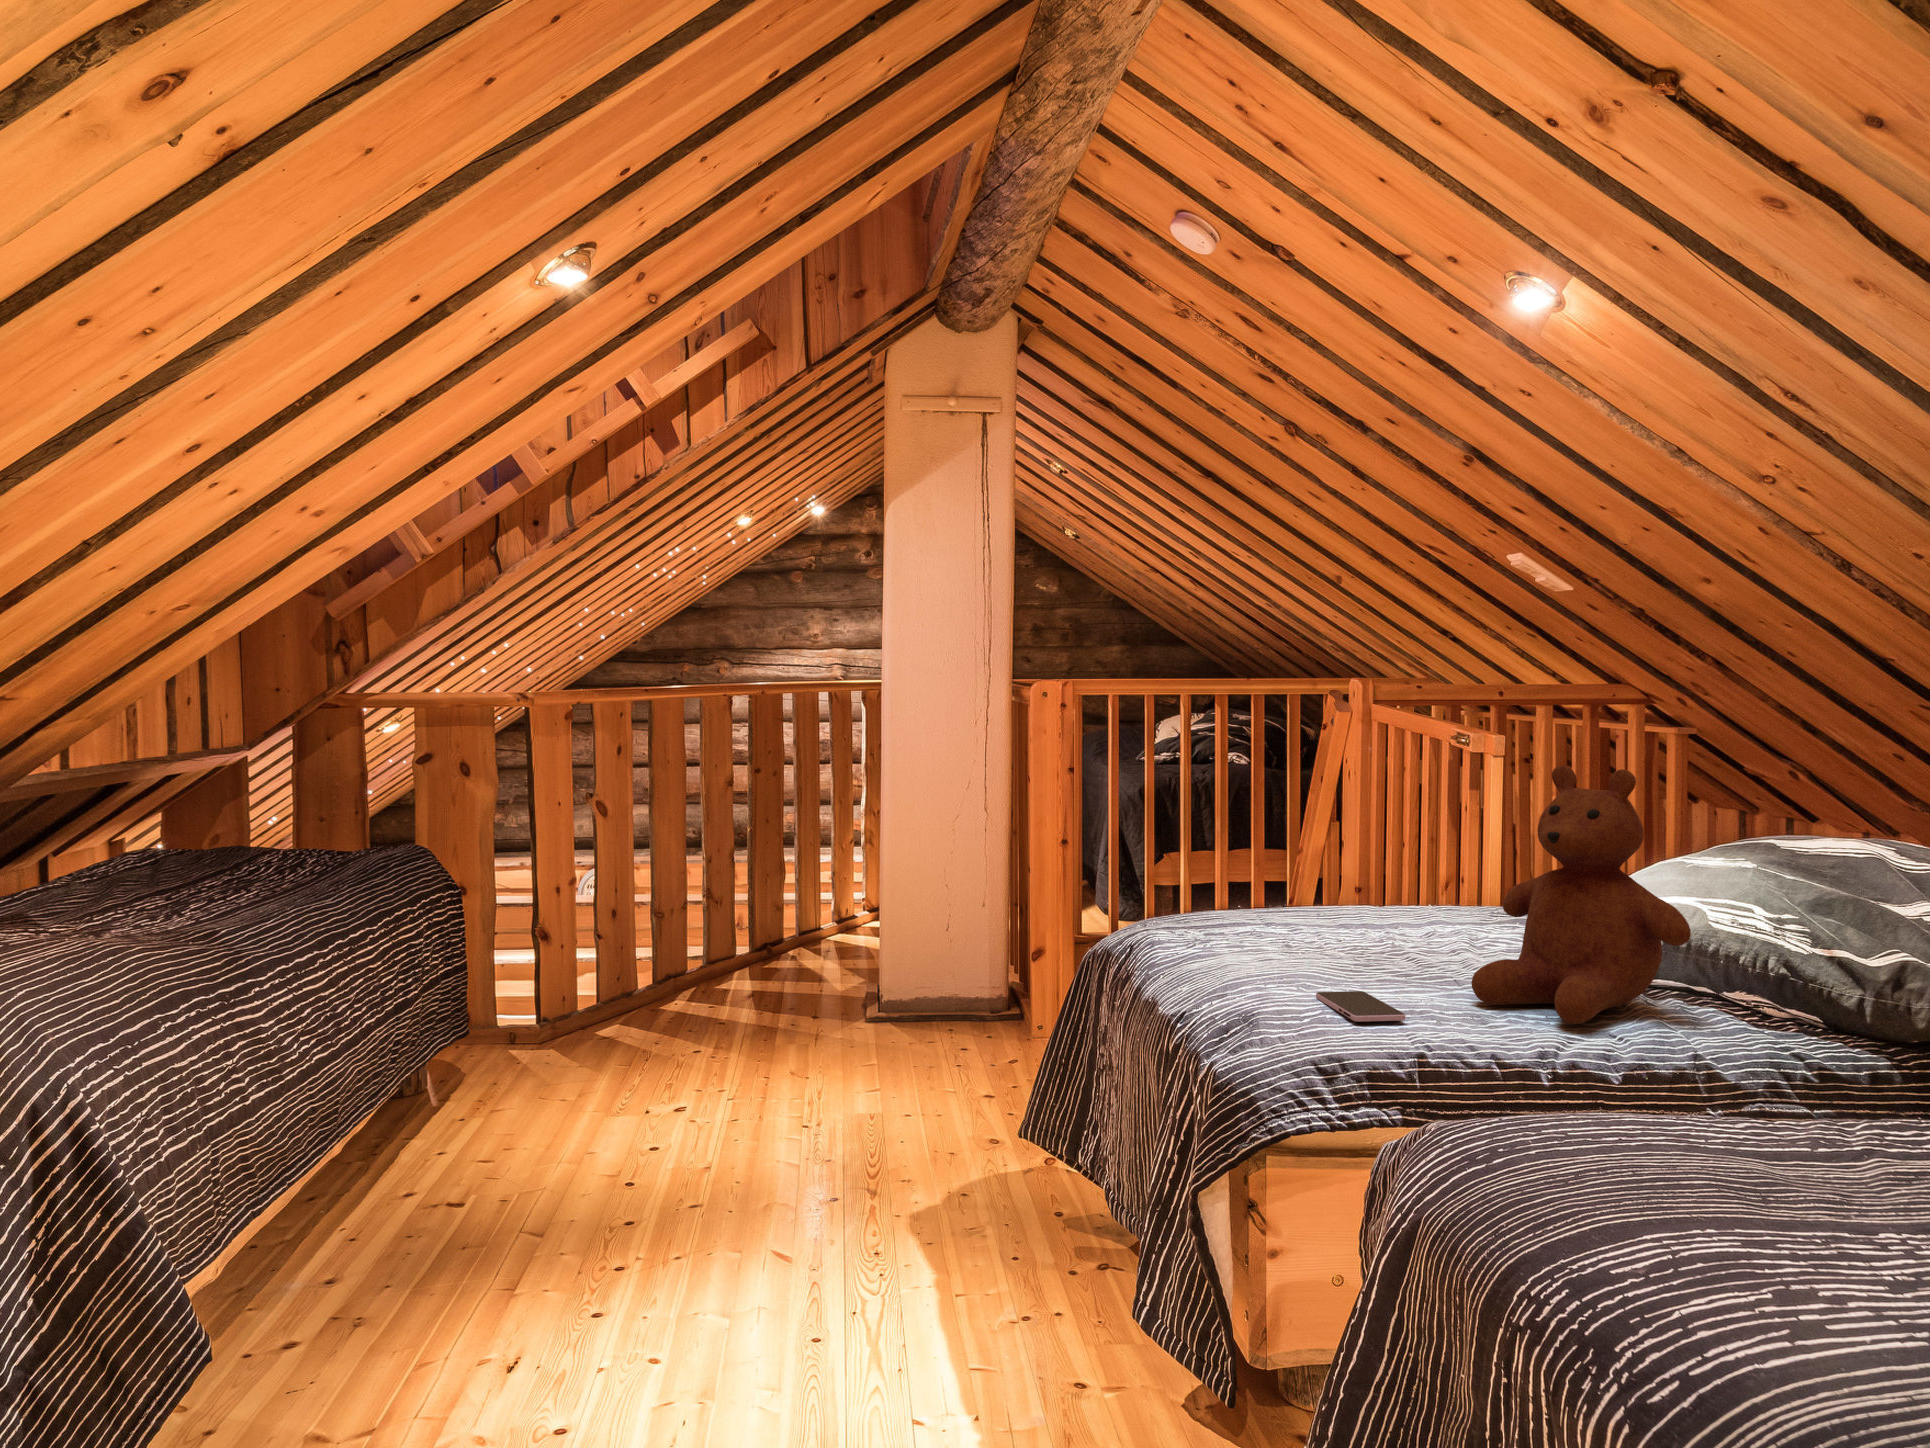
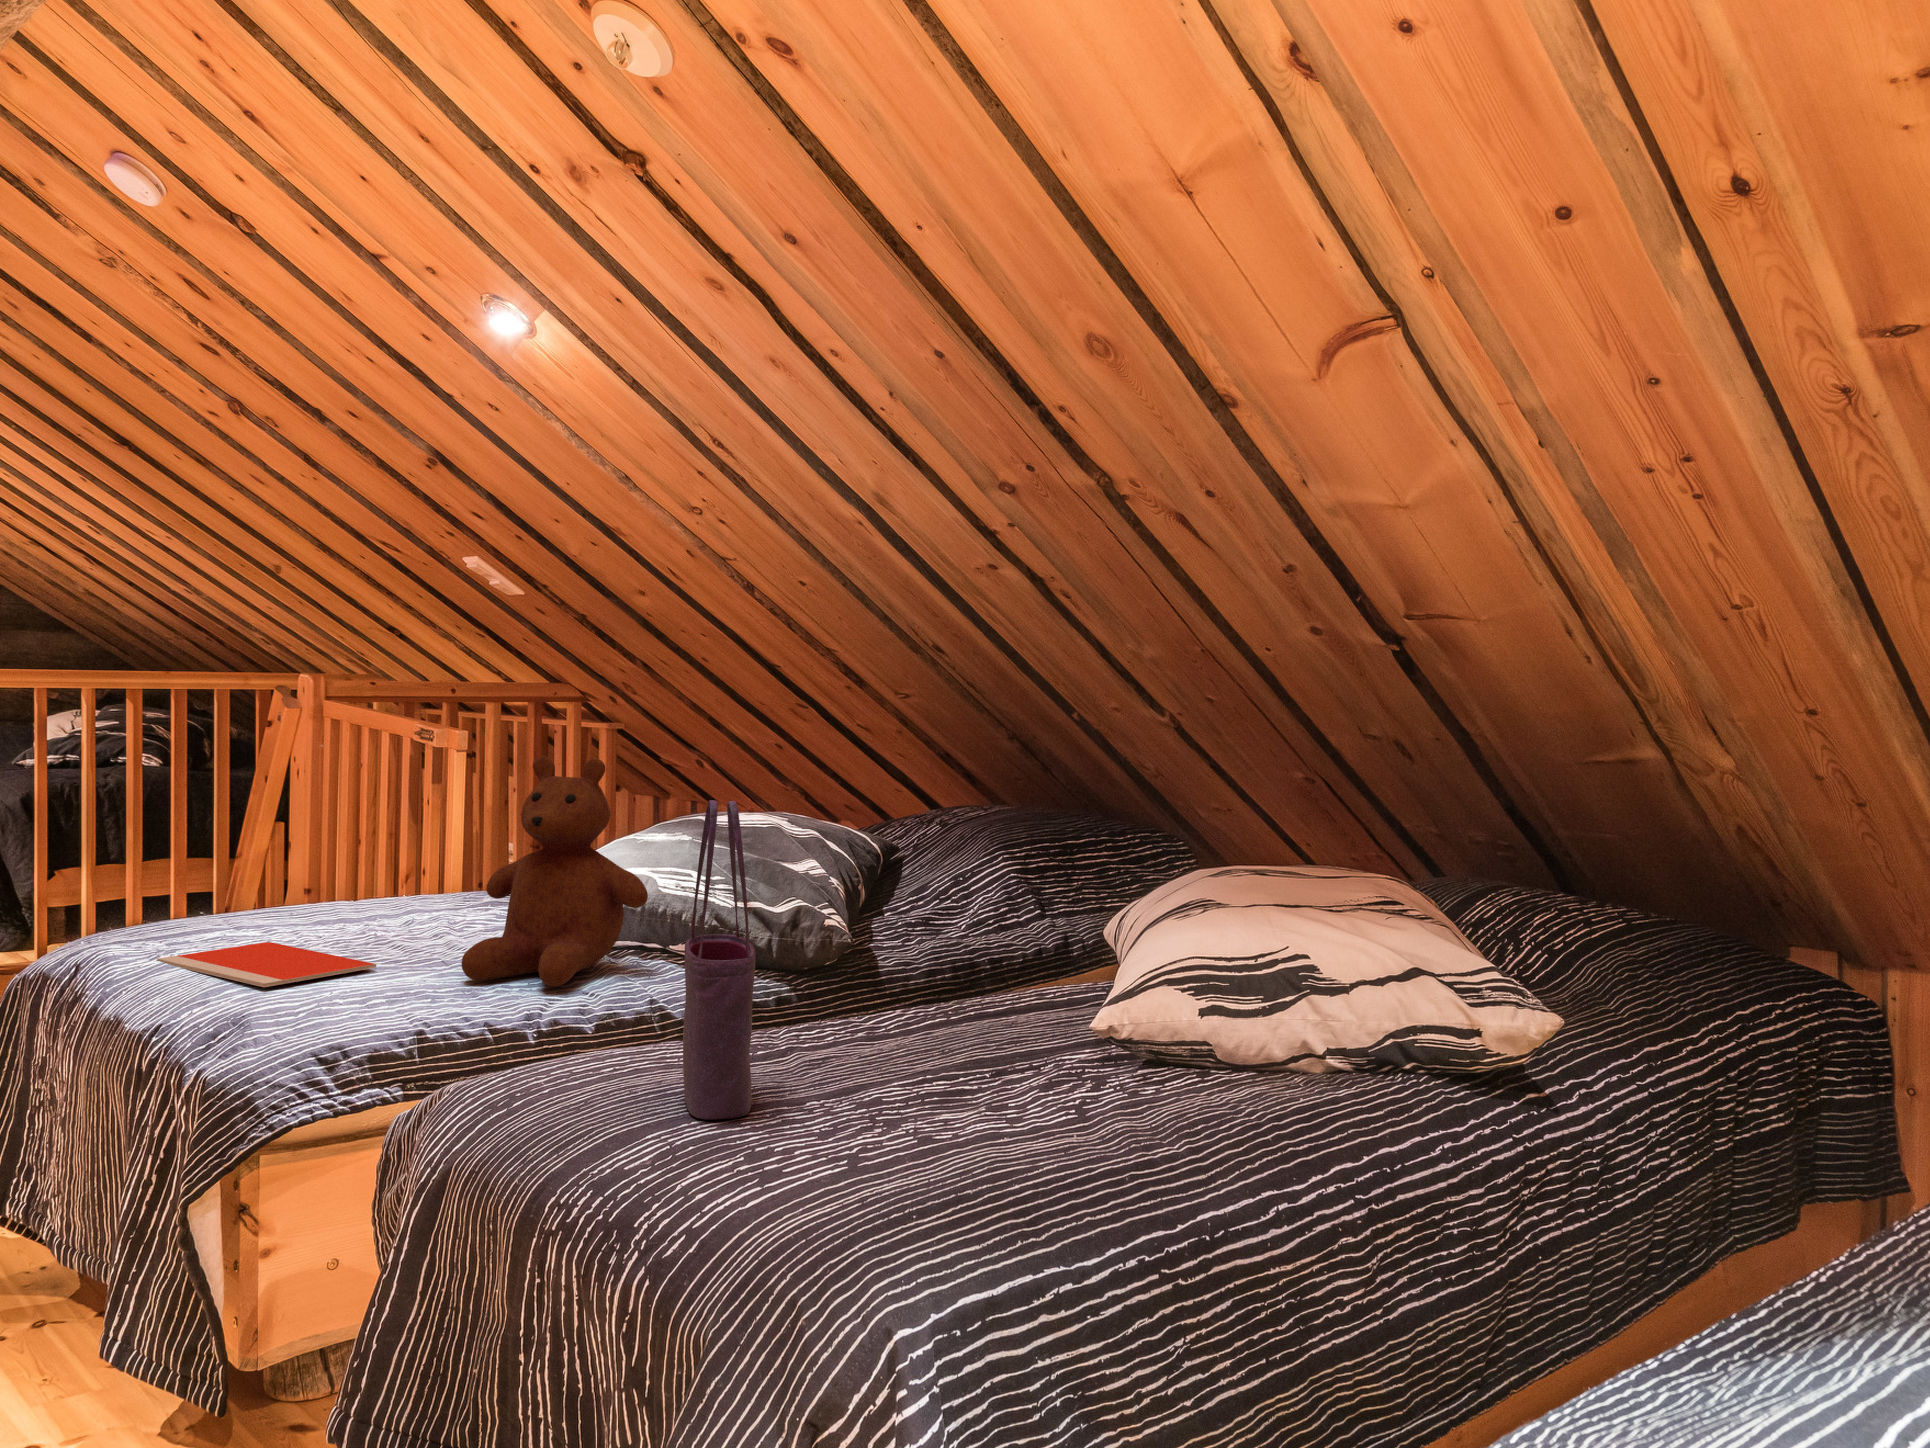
tote bag: none [1706,831,1805,1244] -> present [683,800,755,1120]
notebook: none [1200,935,1388,980] -> present [157,942,376,987]
smartphone: present [1316,991,1405,1022] -> none [306,986,403,1014]

